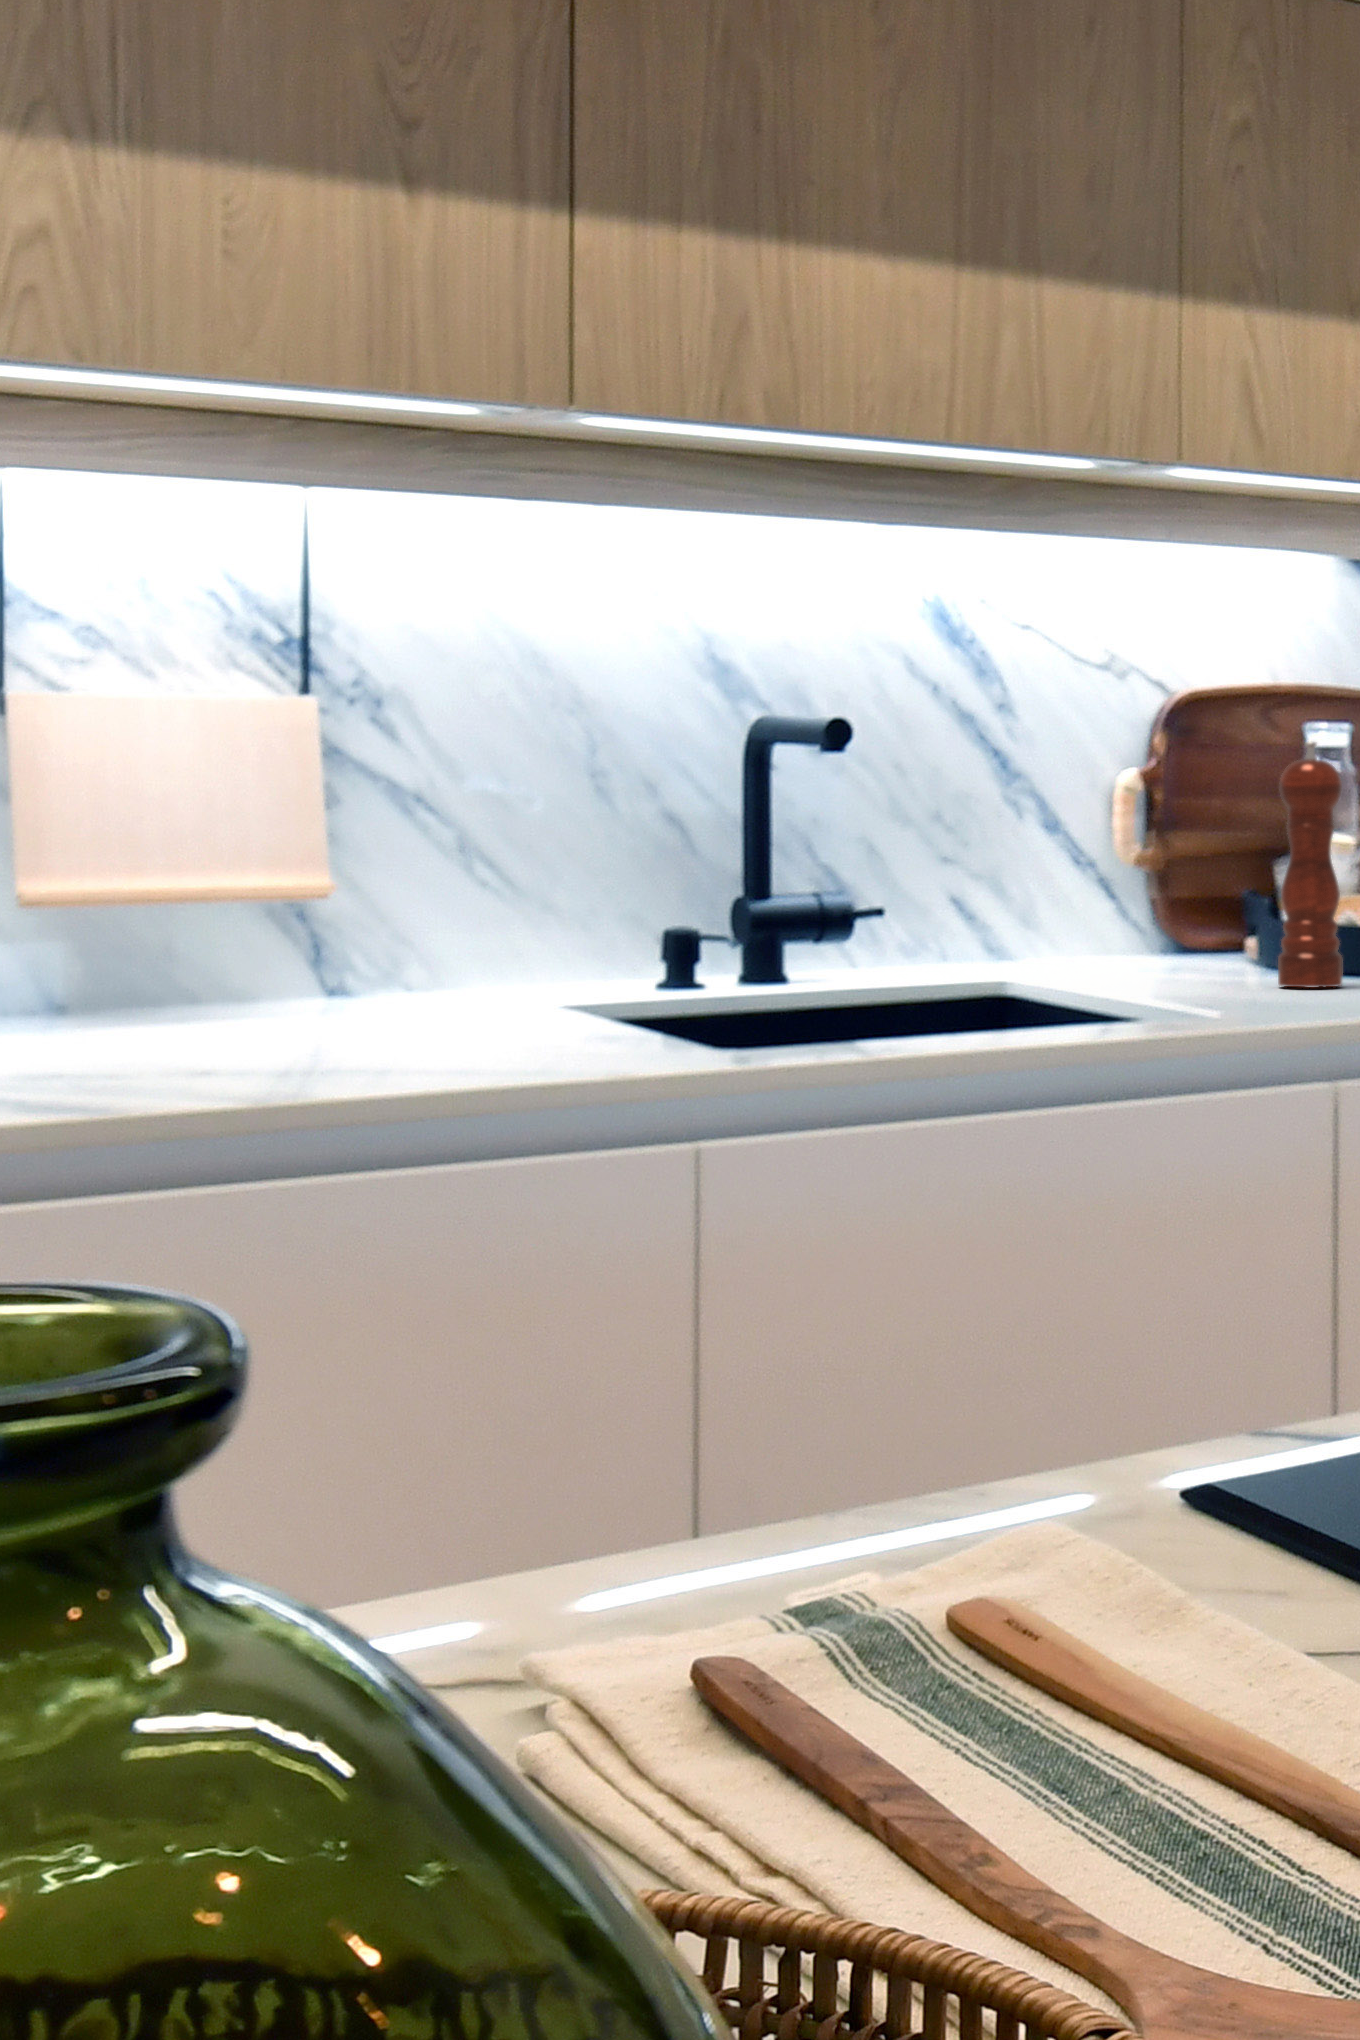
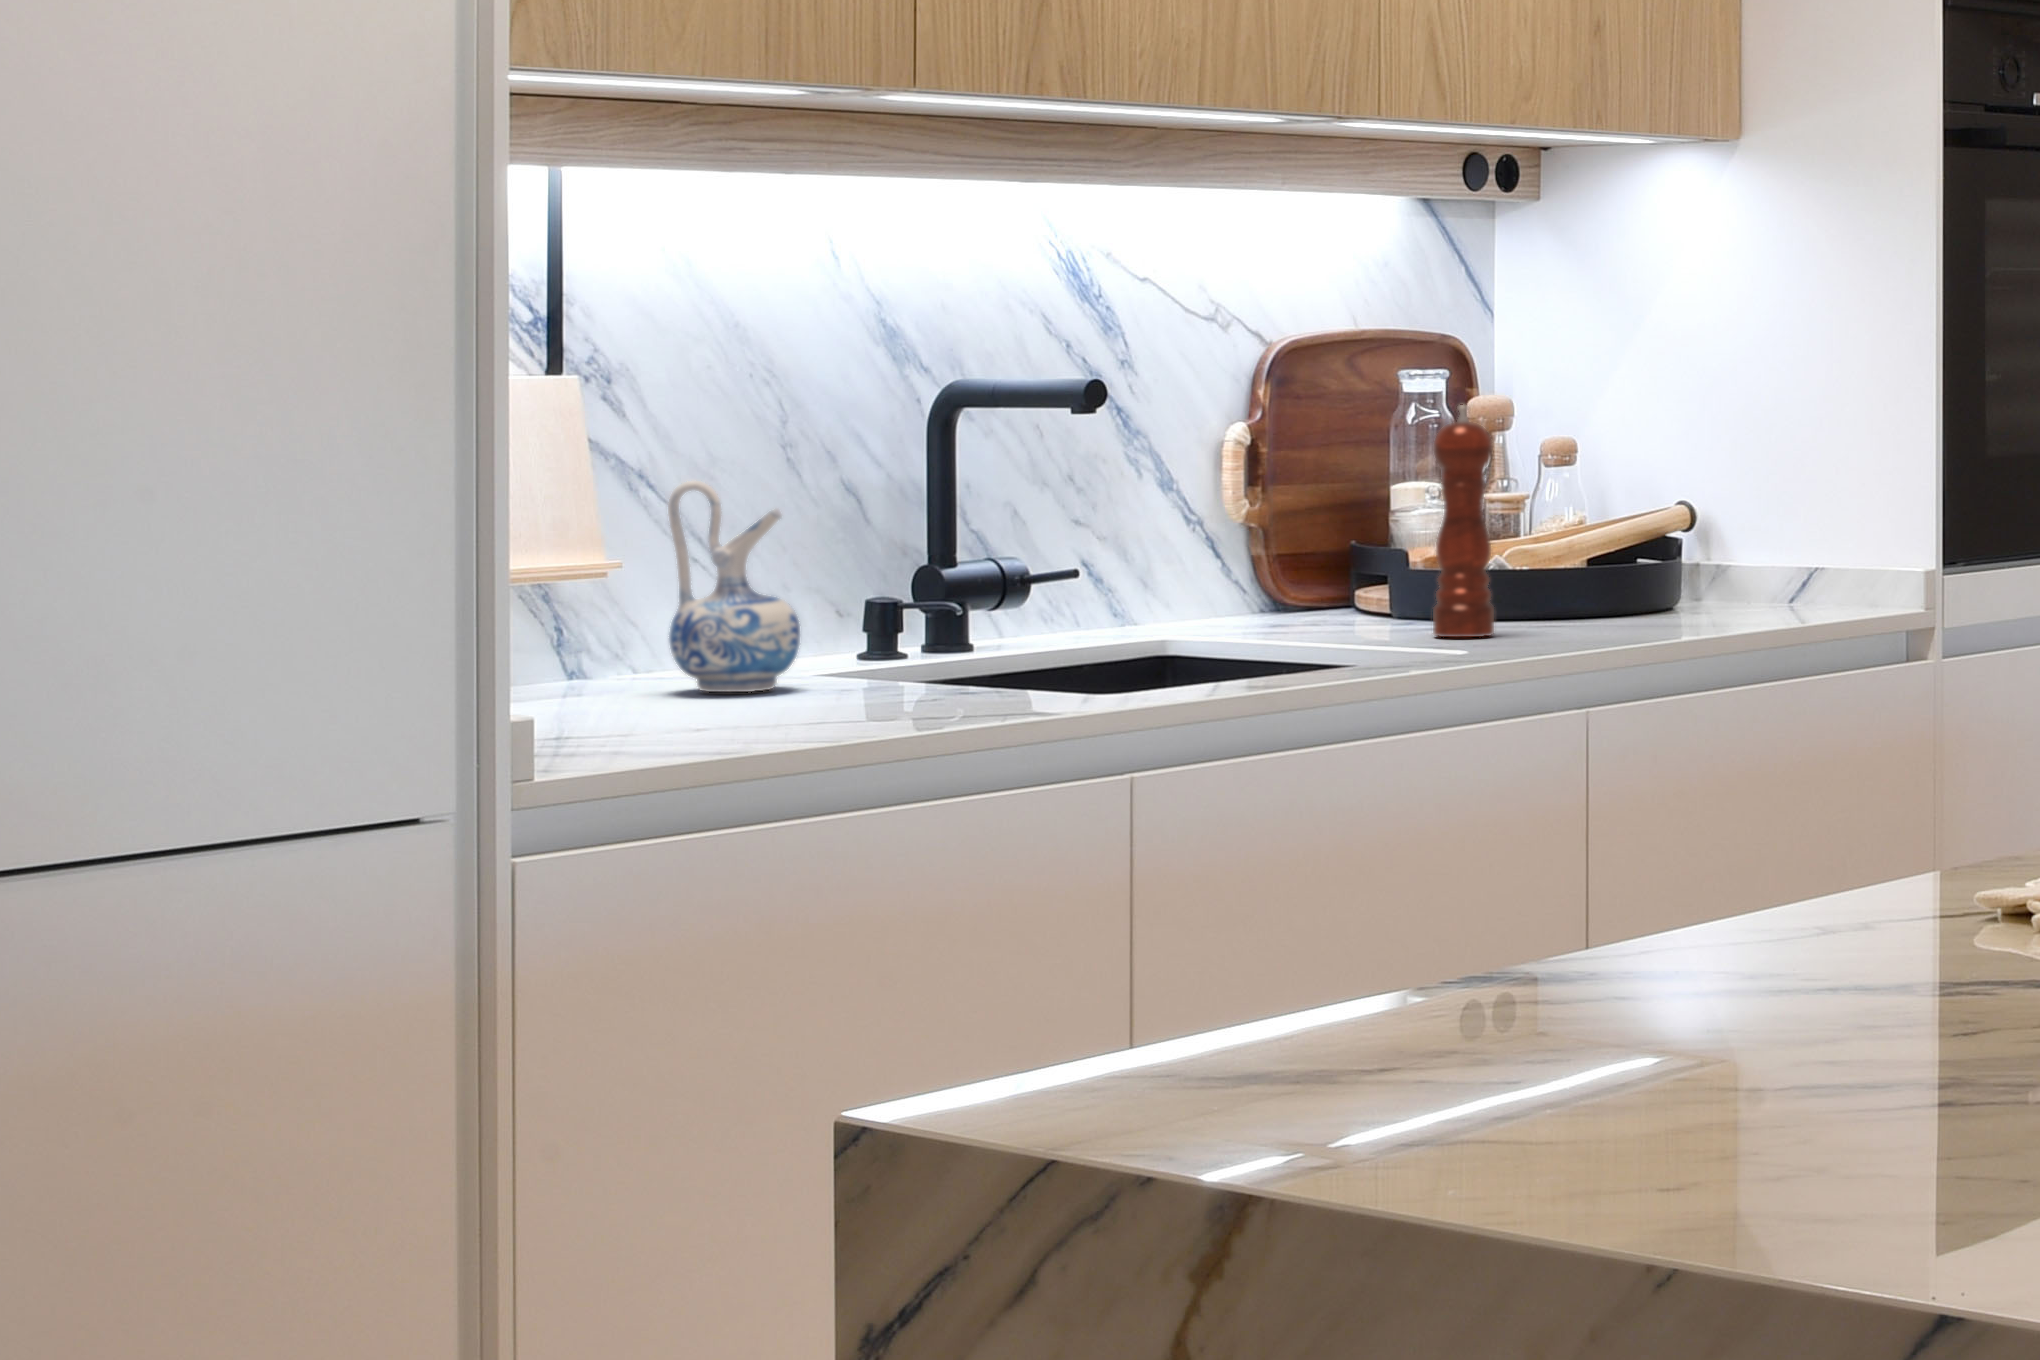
ceramic pitcher: none [377,791,520,1019] -> present [668,481,800,692]

